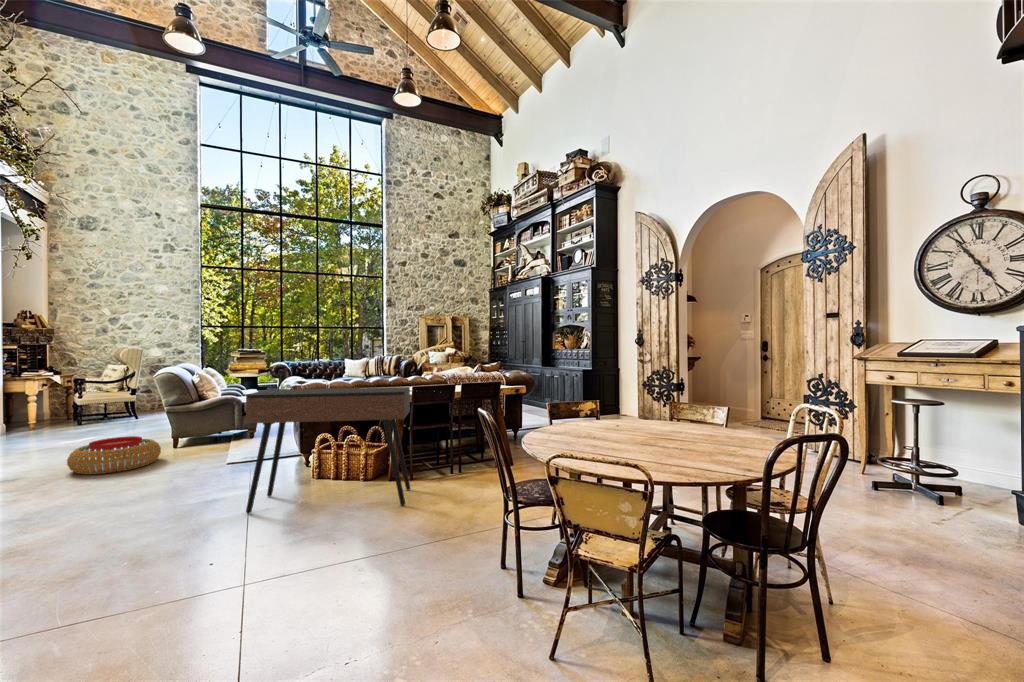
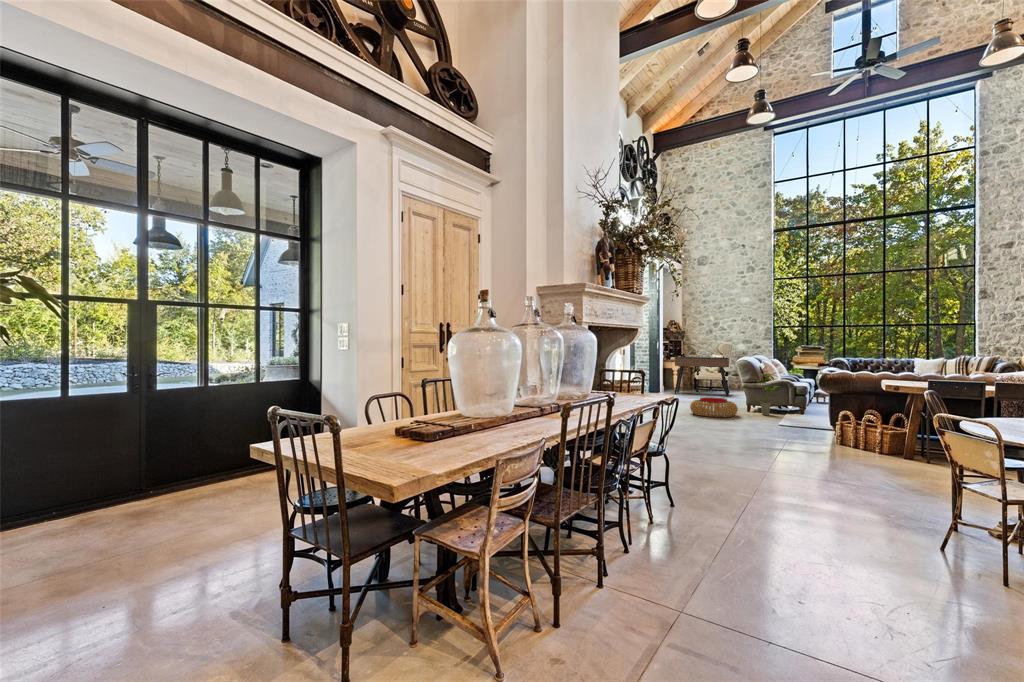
console table: present [246,387,410,514] -> present [675,357,729,397]
house plant: none [189,390,226,449] -> present [758,374,779,415]

